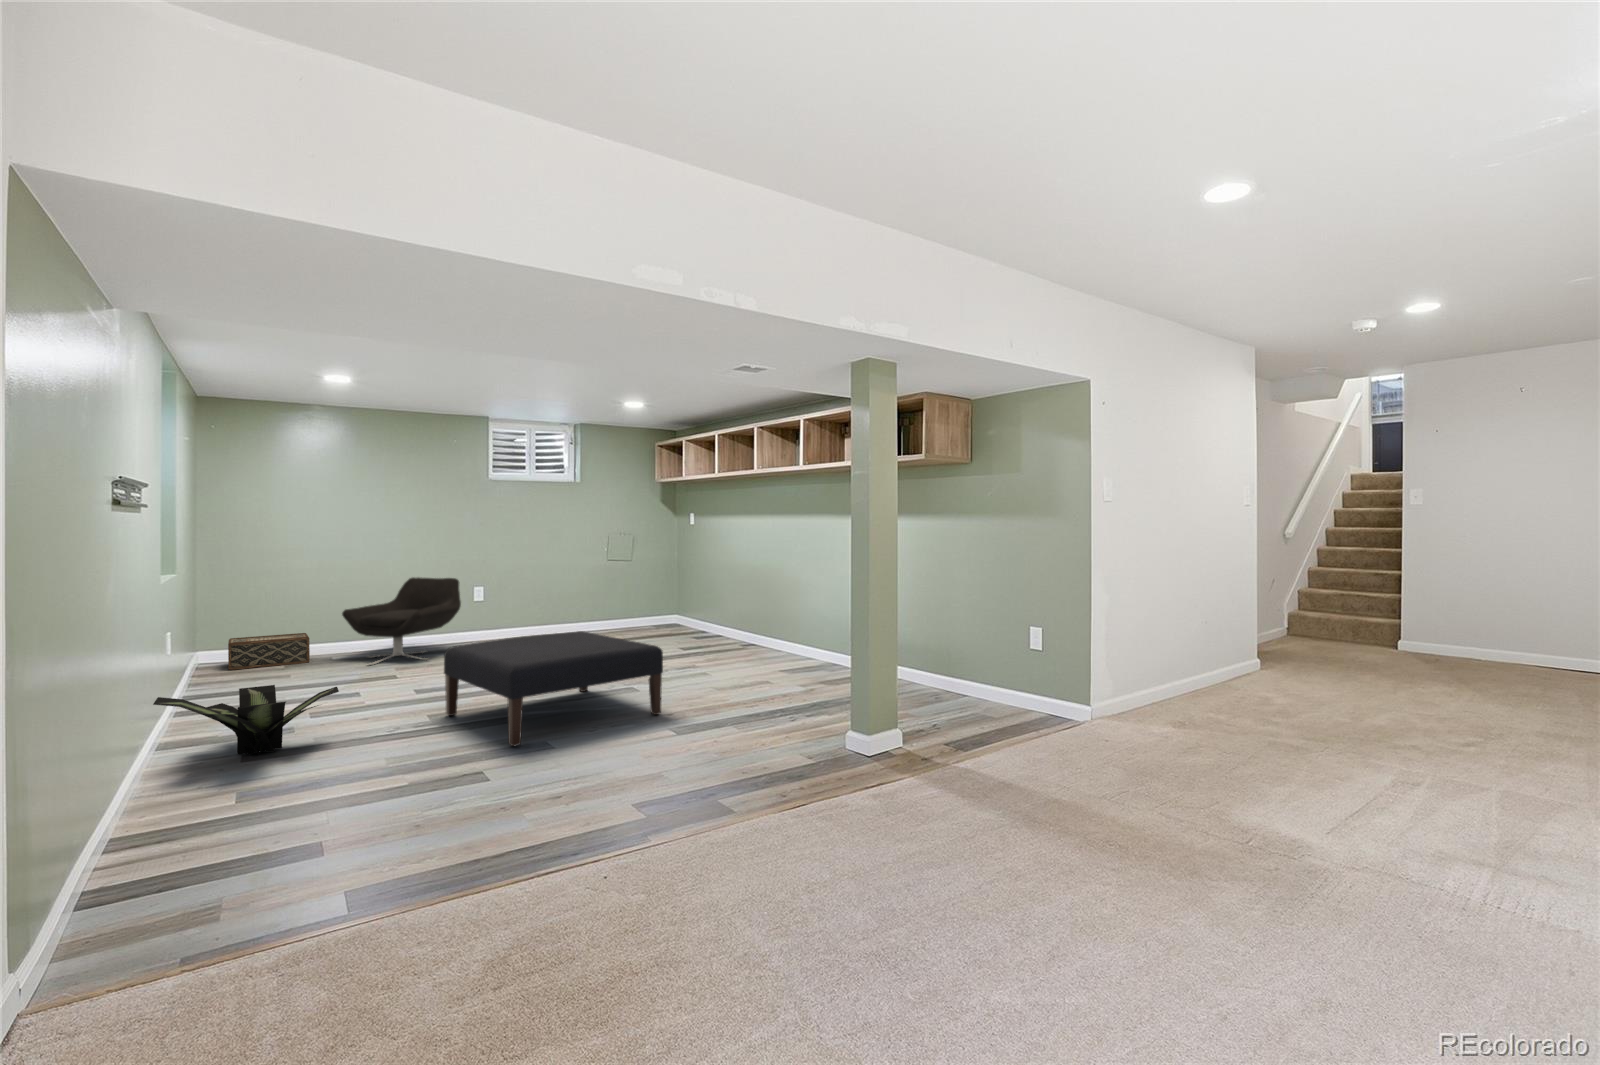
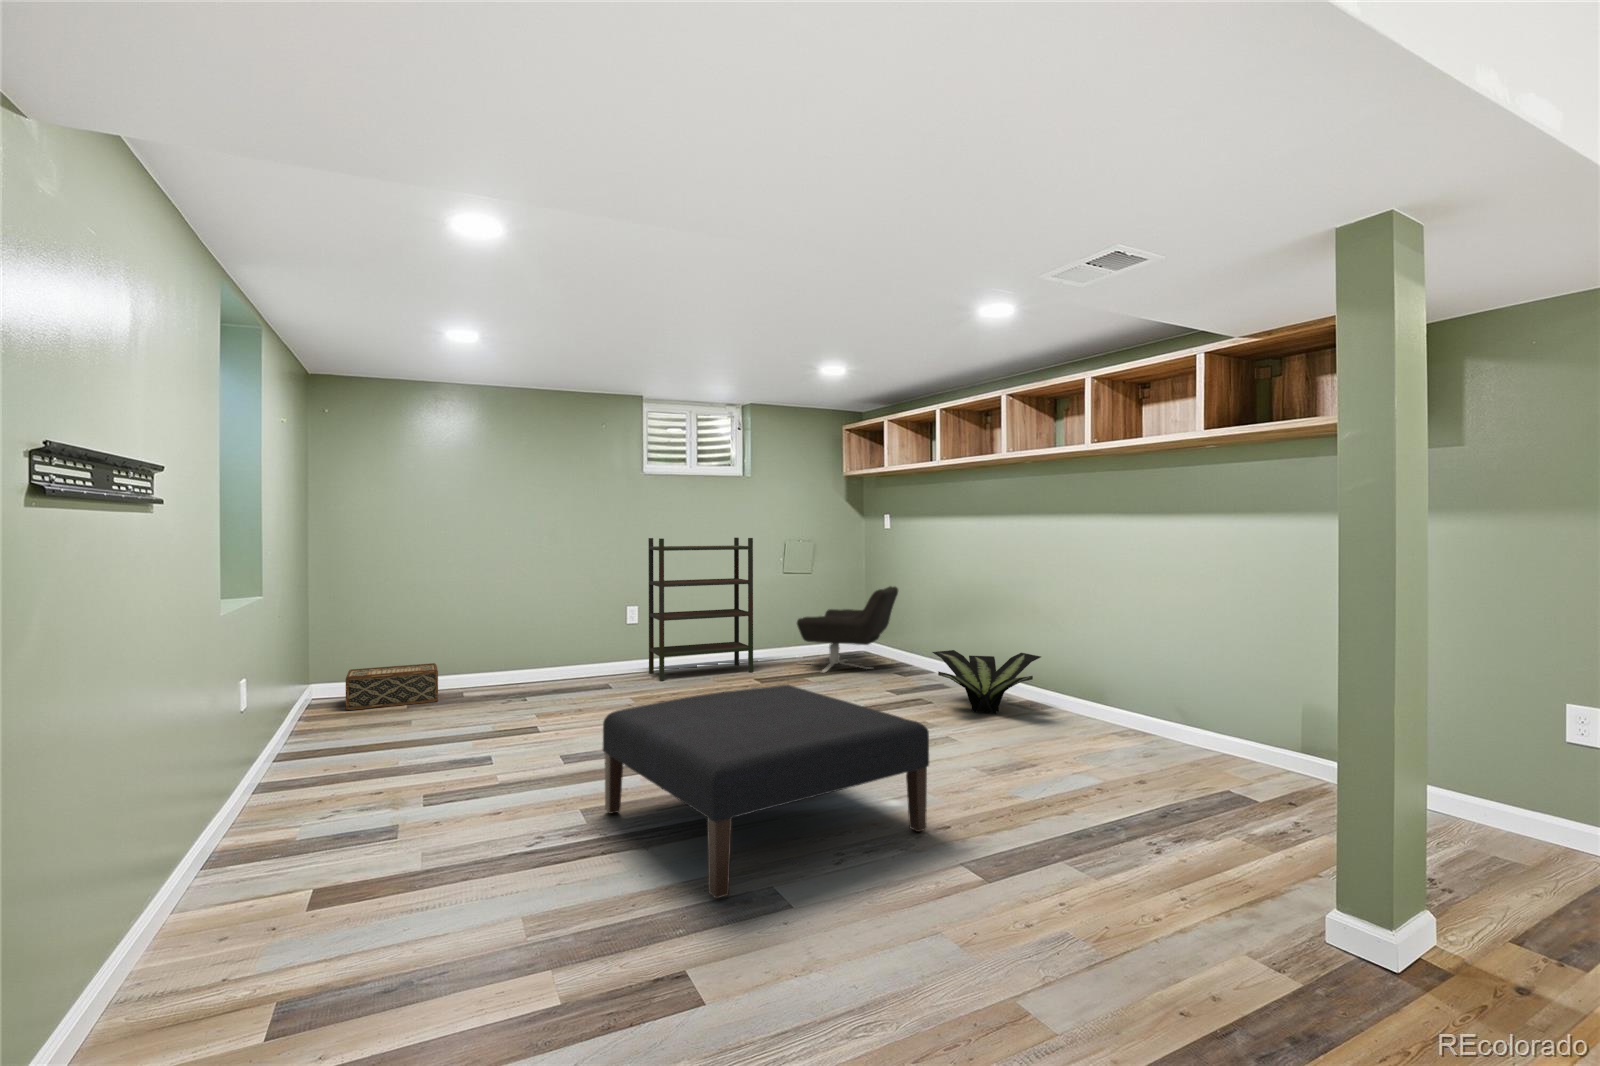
bookshelf: none [492,530,580,644] -> present [648,538,753,680]
lounge chair: present [342,577,461,665] -> present [797,586,898,673]
potted plant: present [153,685,339,755] -> present [932,650,1041,714]

